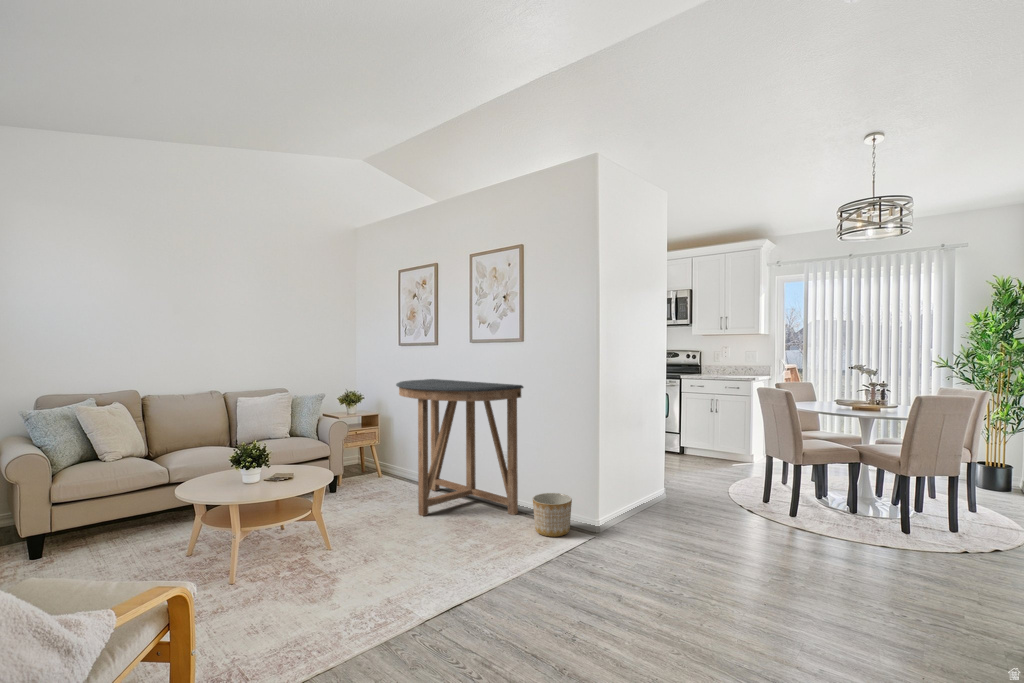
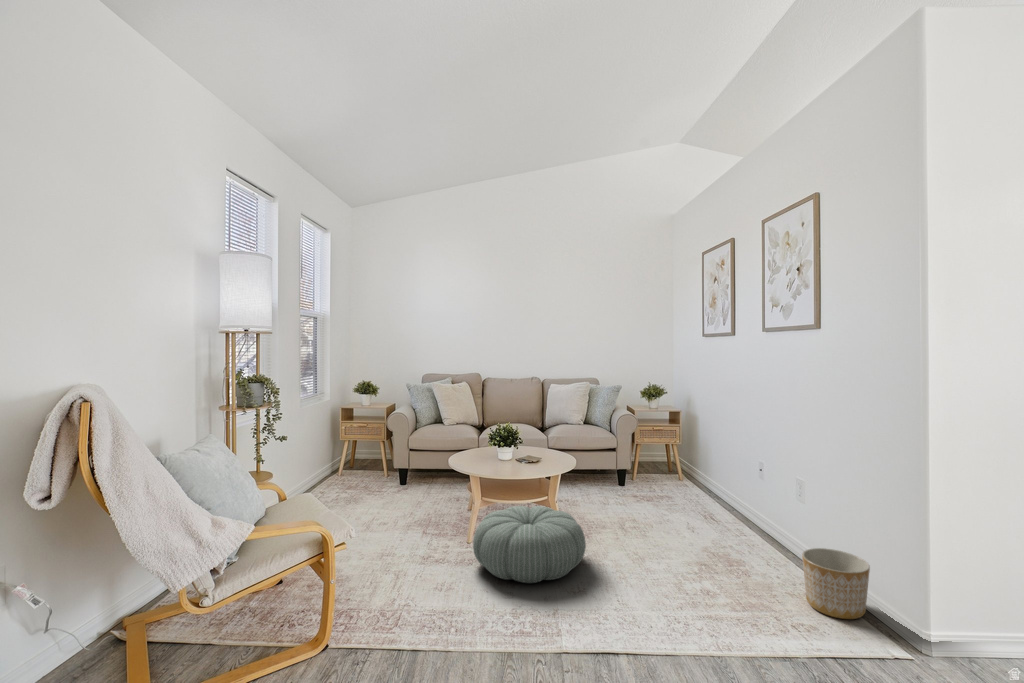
console table: present [396,379,523,516] -> none [665,376,814,567]
pouf: none [260,516,379,595] -> present [473,506,586,583]

